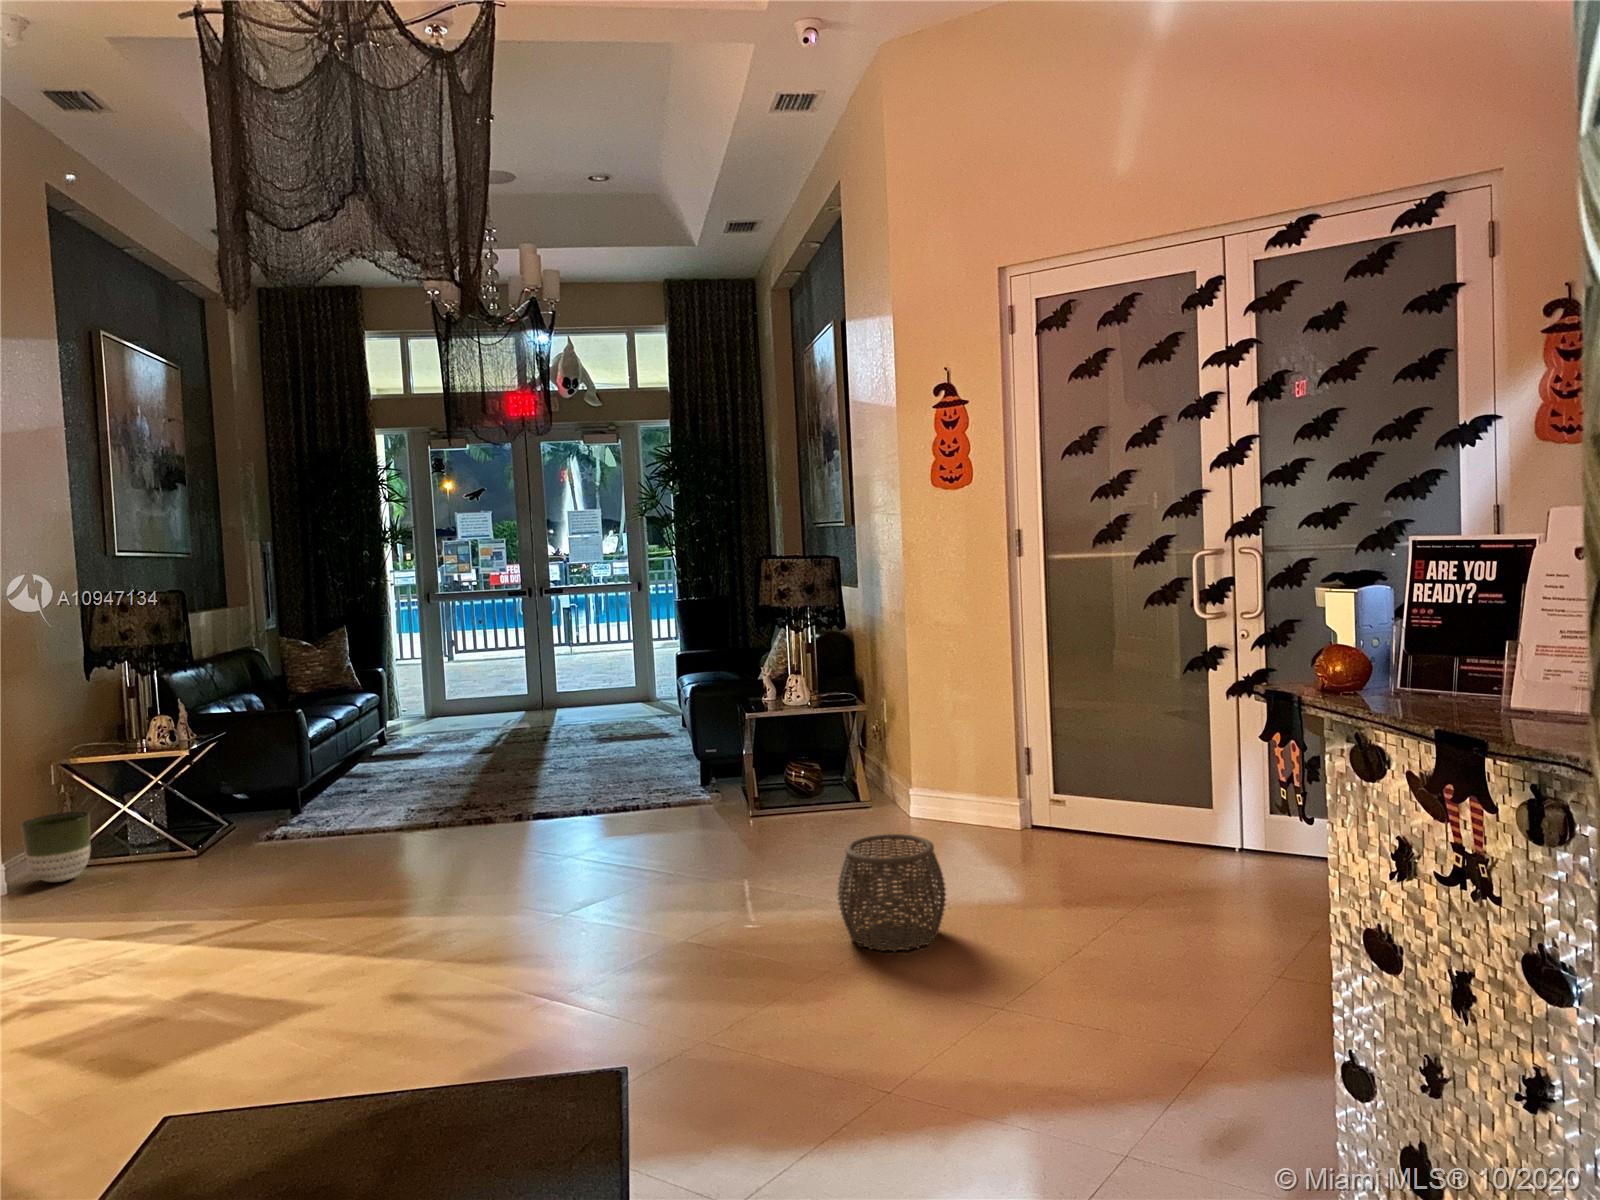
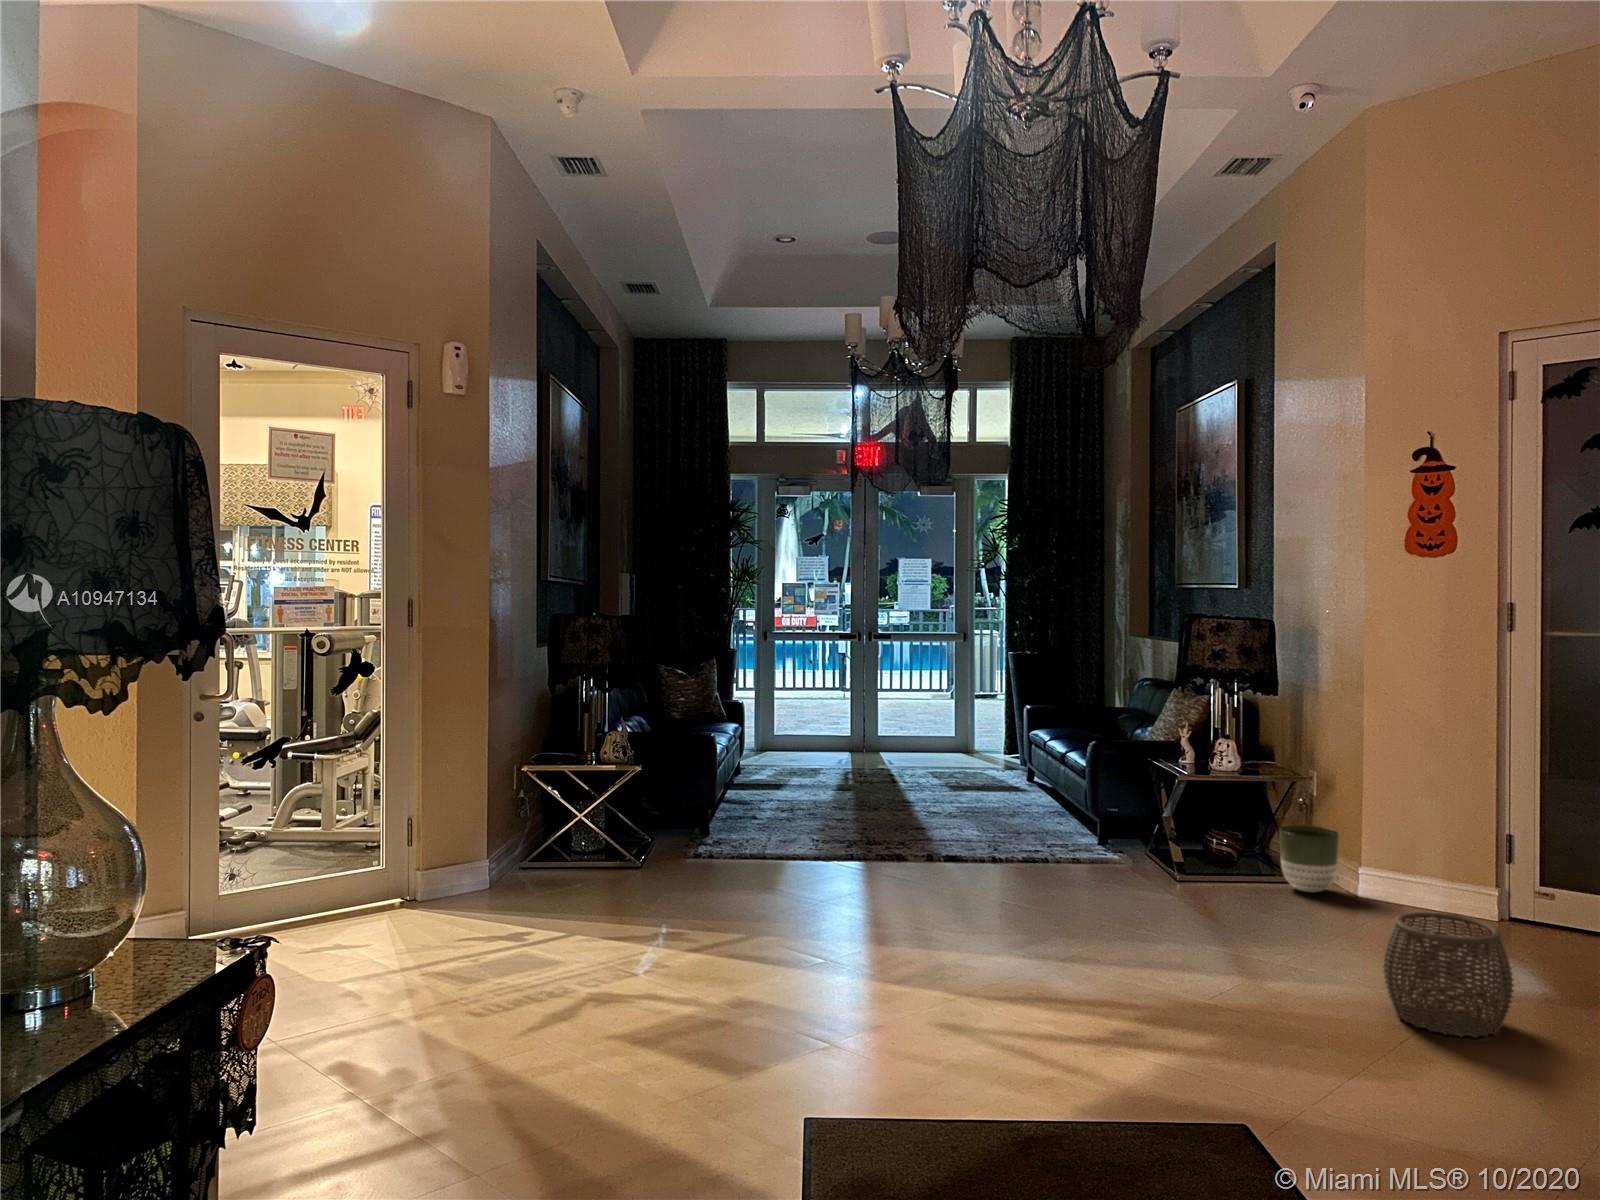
planter: present [21,811,91,882] -> present [1279,825,1339,892]

